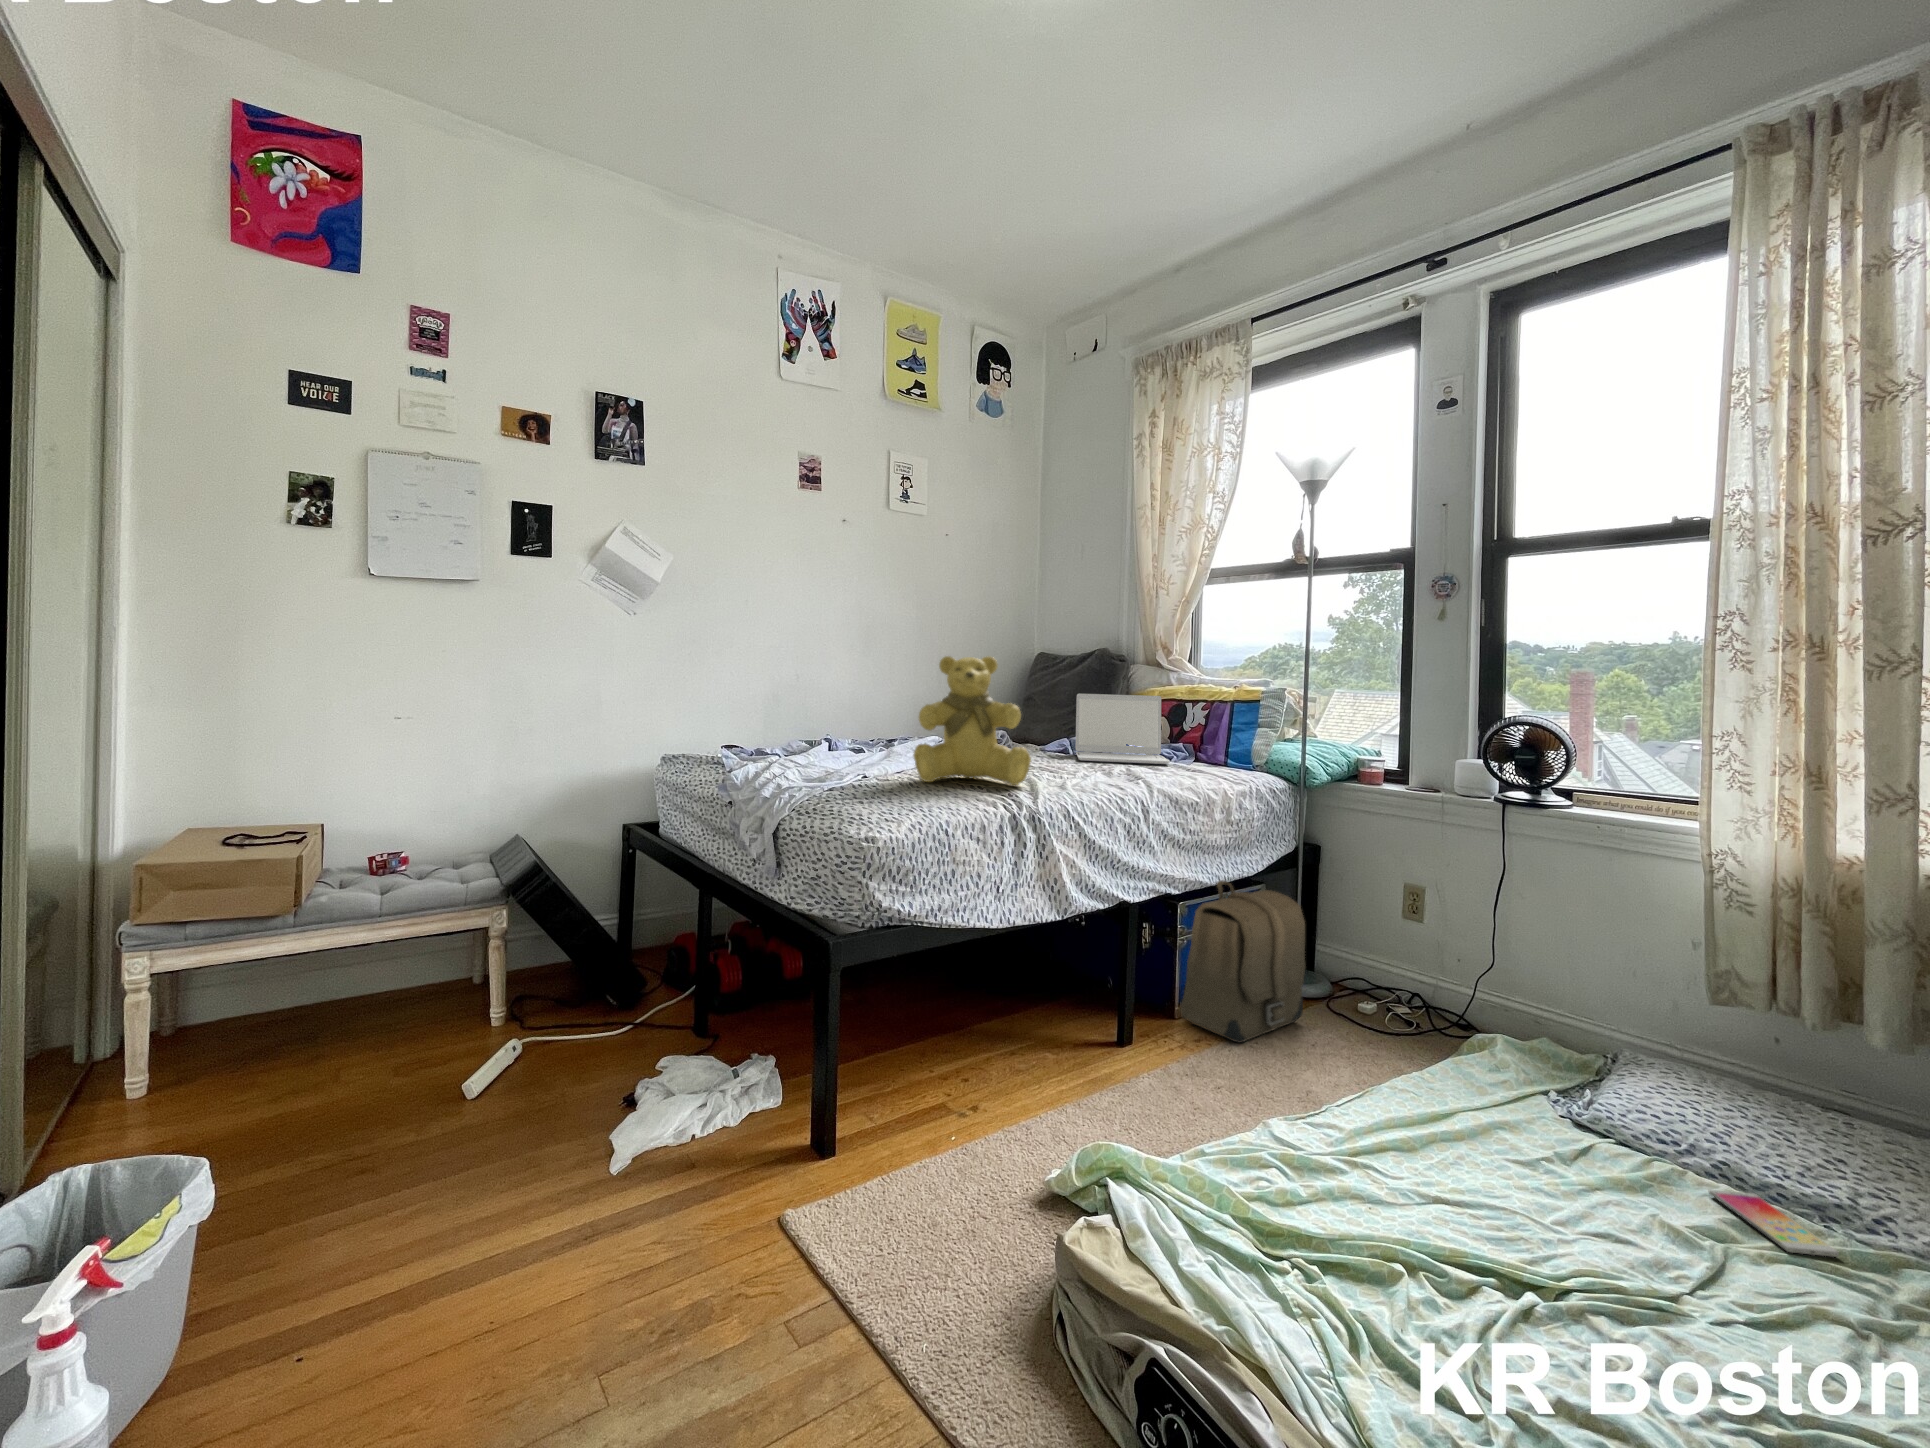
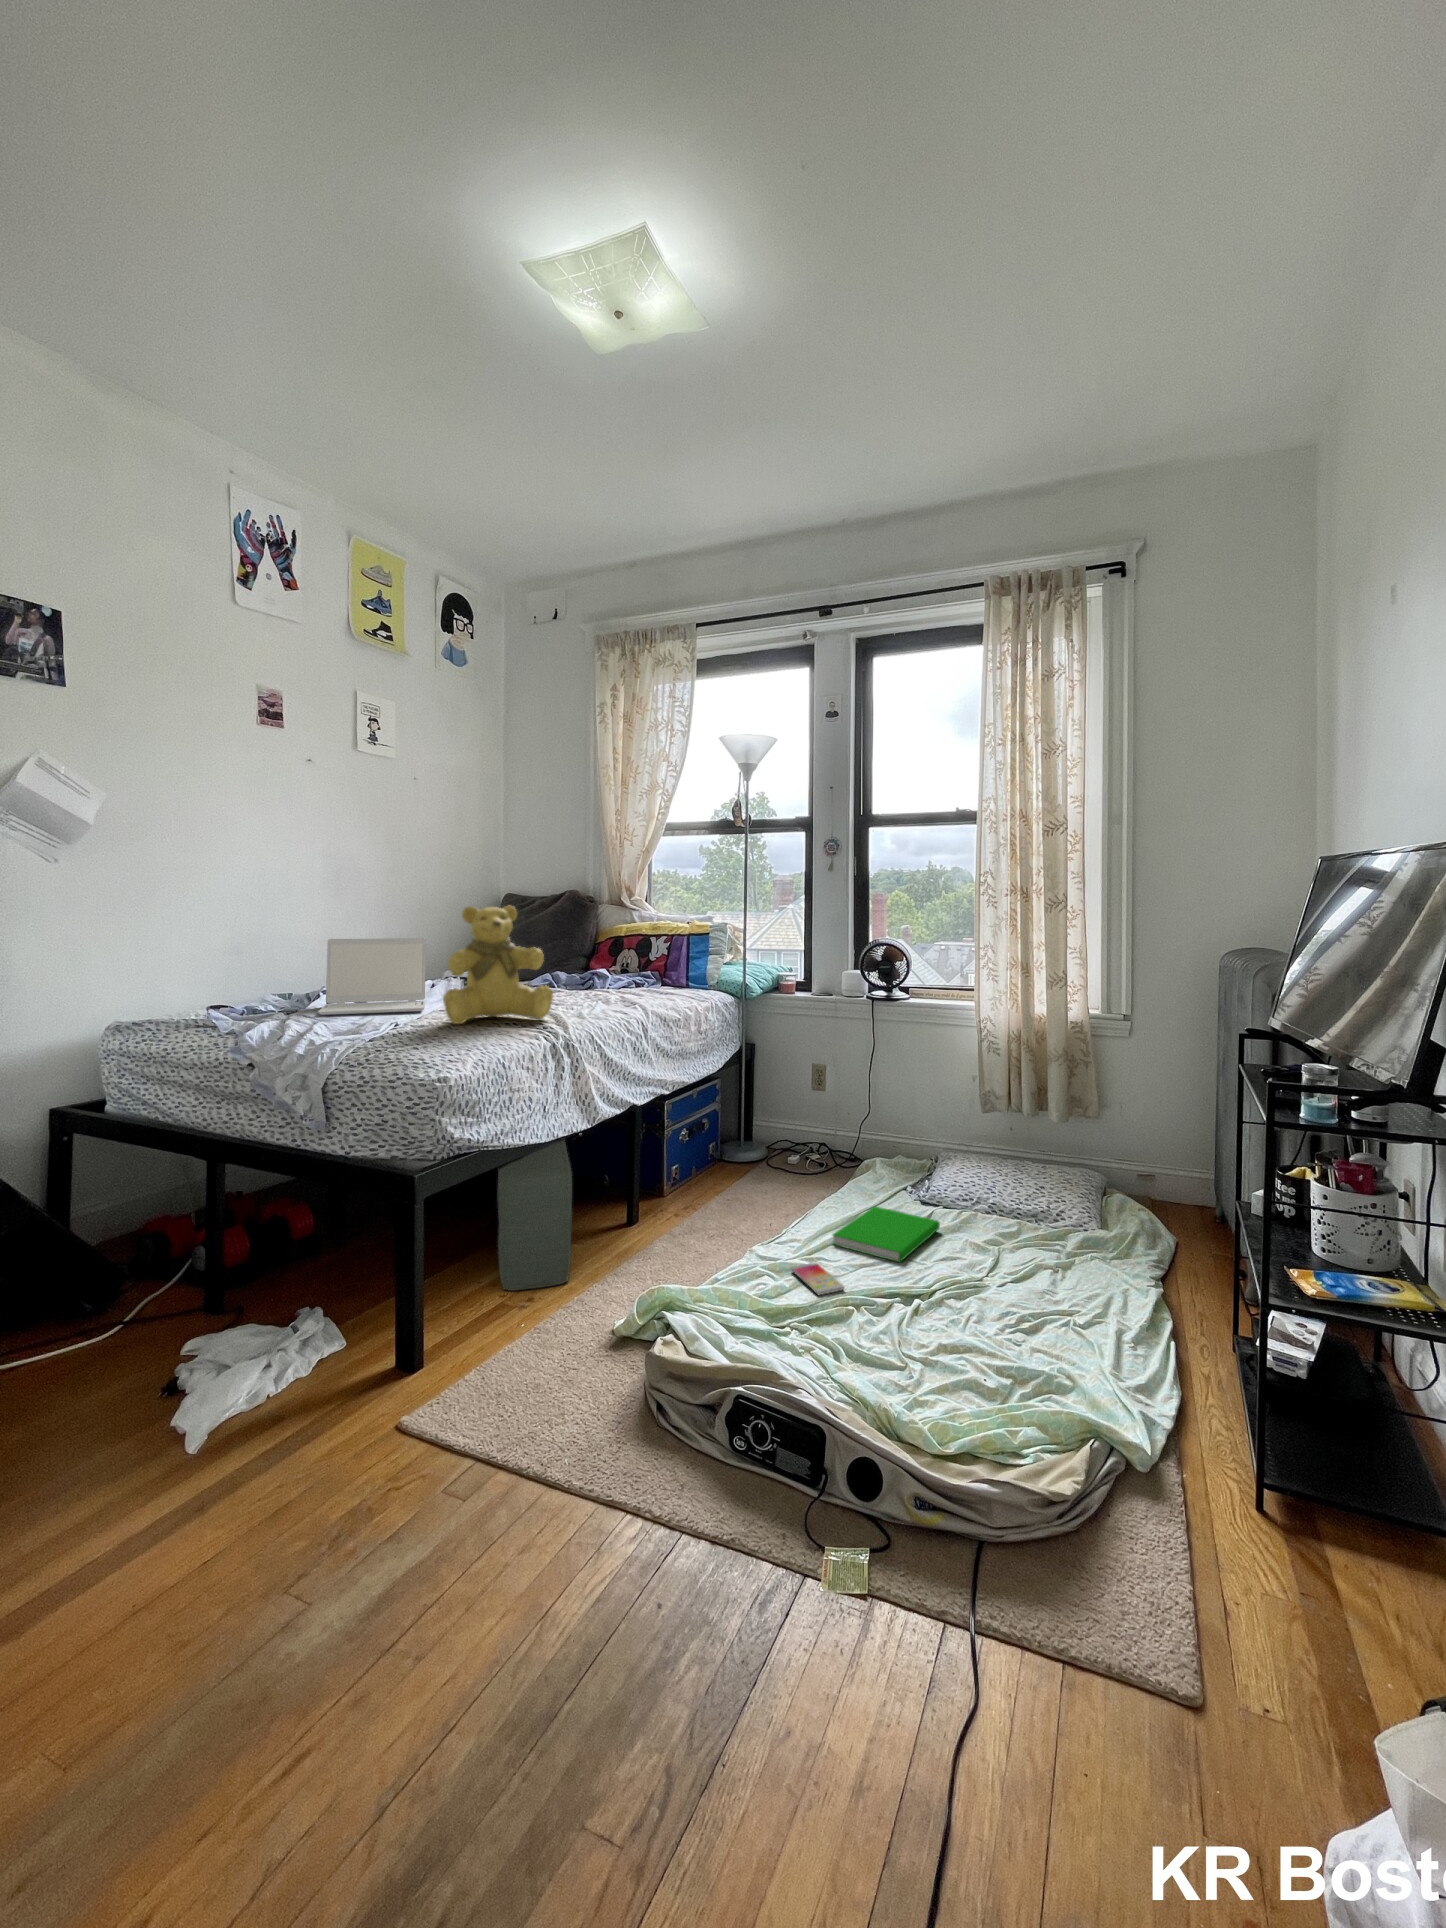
laptop: present [1076,694,1170,764] -> present [318,938,426,1015]
backpack: present [1181,881,1305,1043] -> none [671,1080,757,1205]
pouf: none [951,894,1049,1096] -> present [498,1140,572,1291]
book: none [1392,1107,1600,1215] -> present [833,1206,940,1262]
smartphone: present [1709,1190,1839,1257] -> present [791,1262,845,1295]

